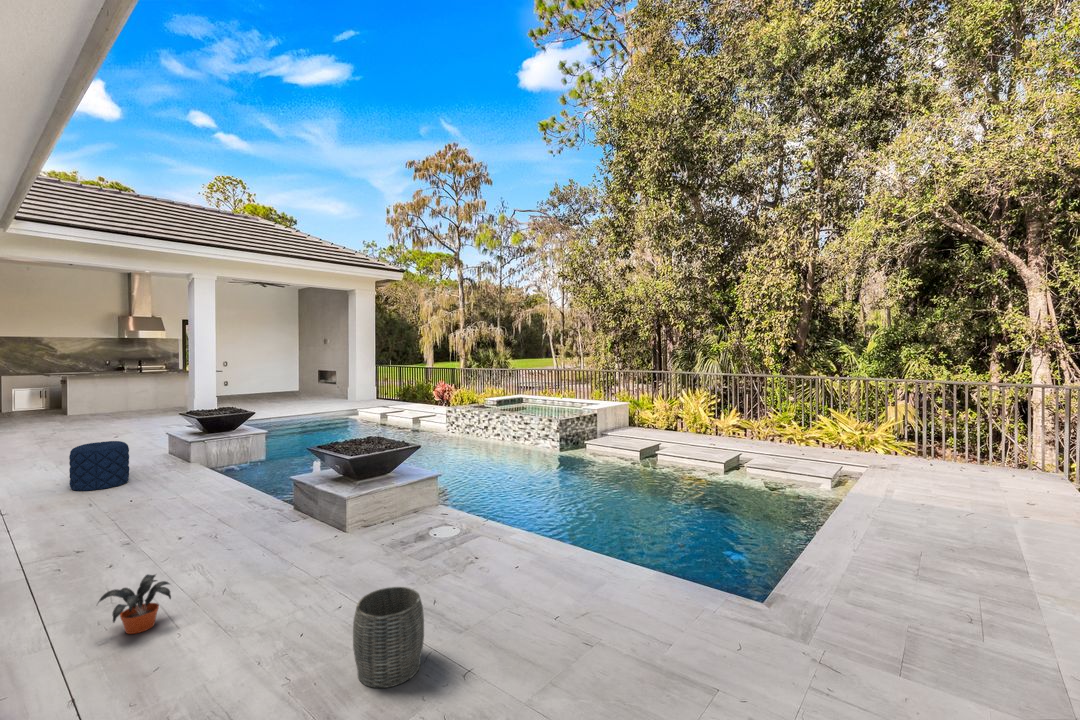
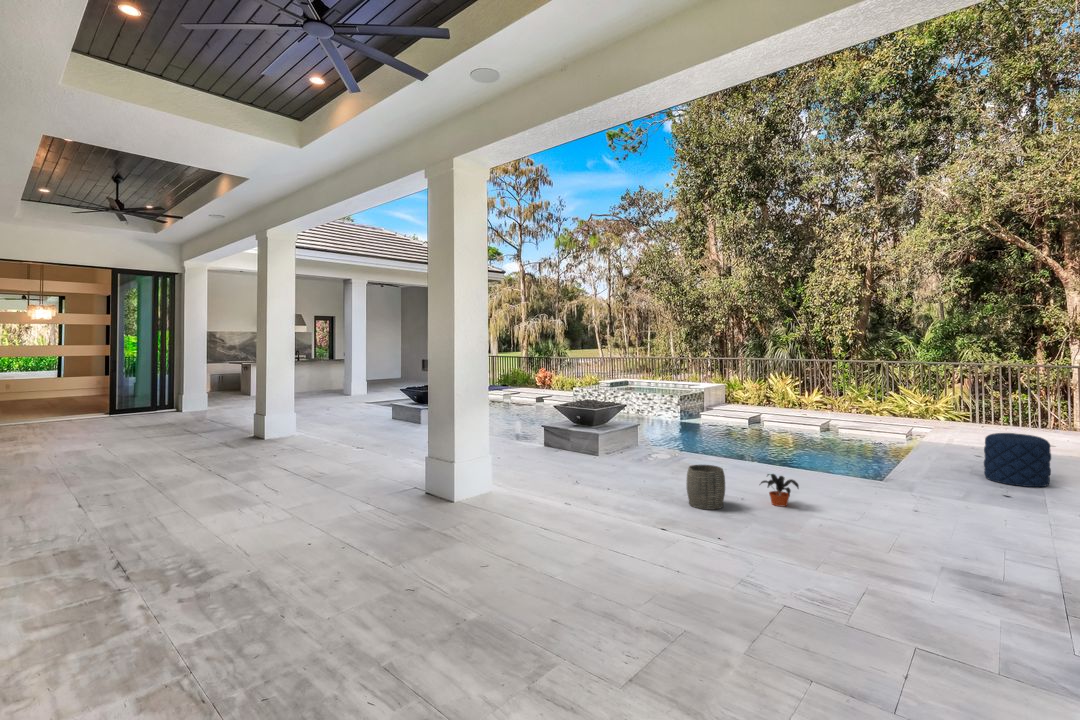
pouf: present [69,441,129,491] -> present [984,433,1051,487]
potted plant: present [98,575,171,634] -> present [761,474,799,506]

